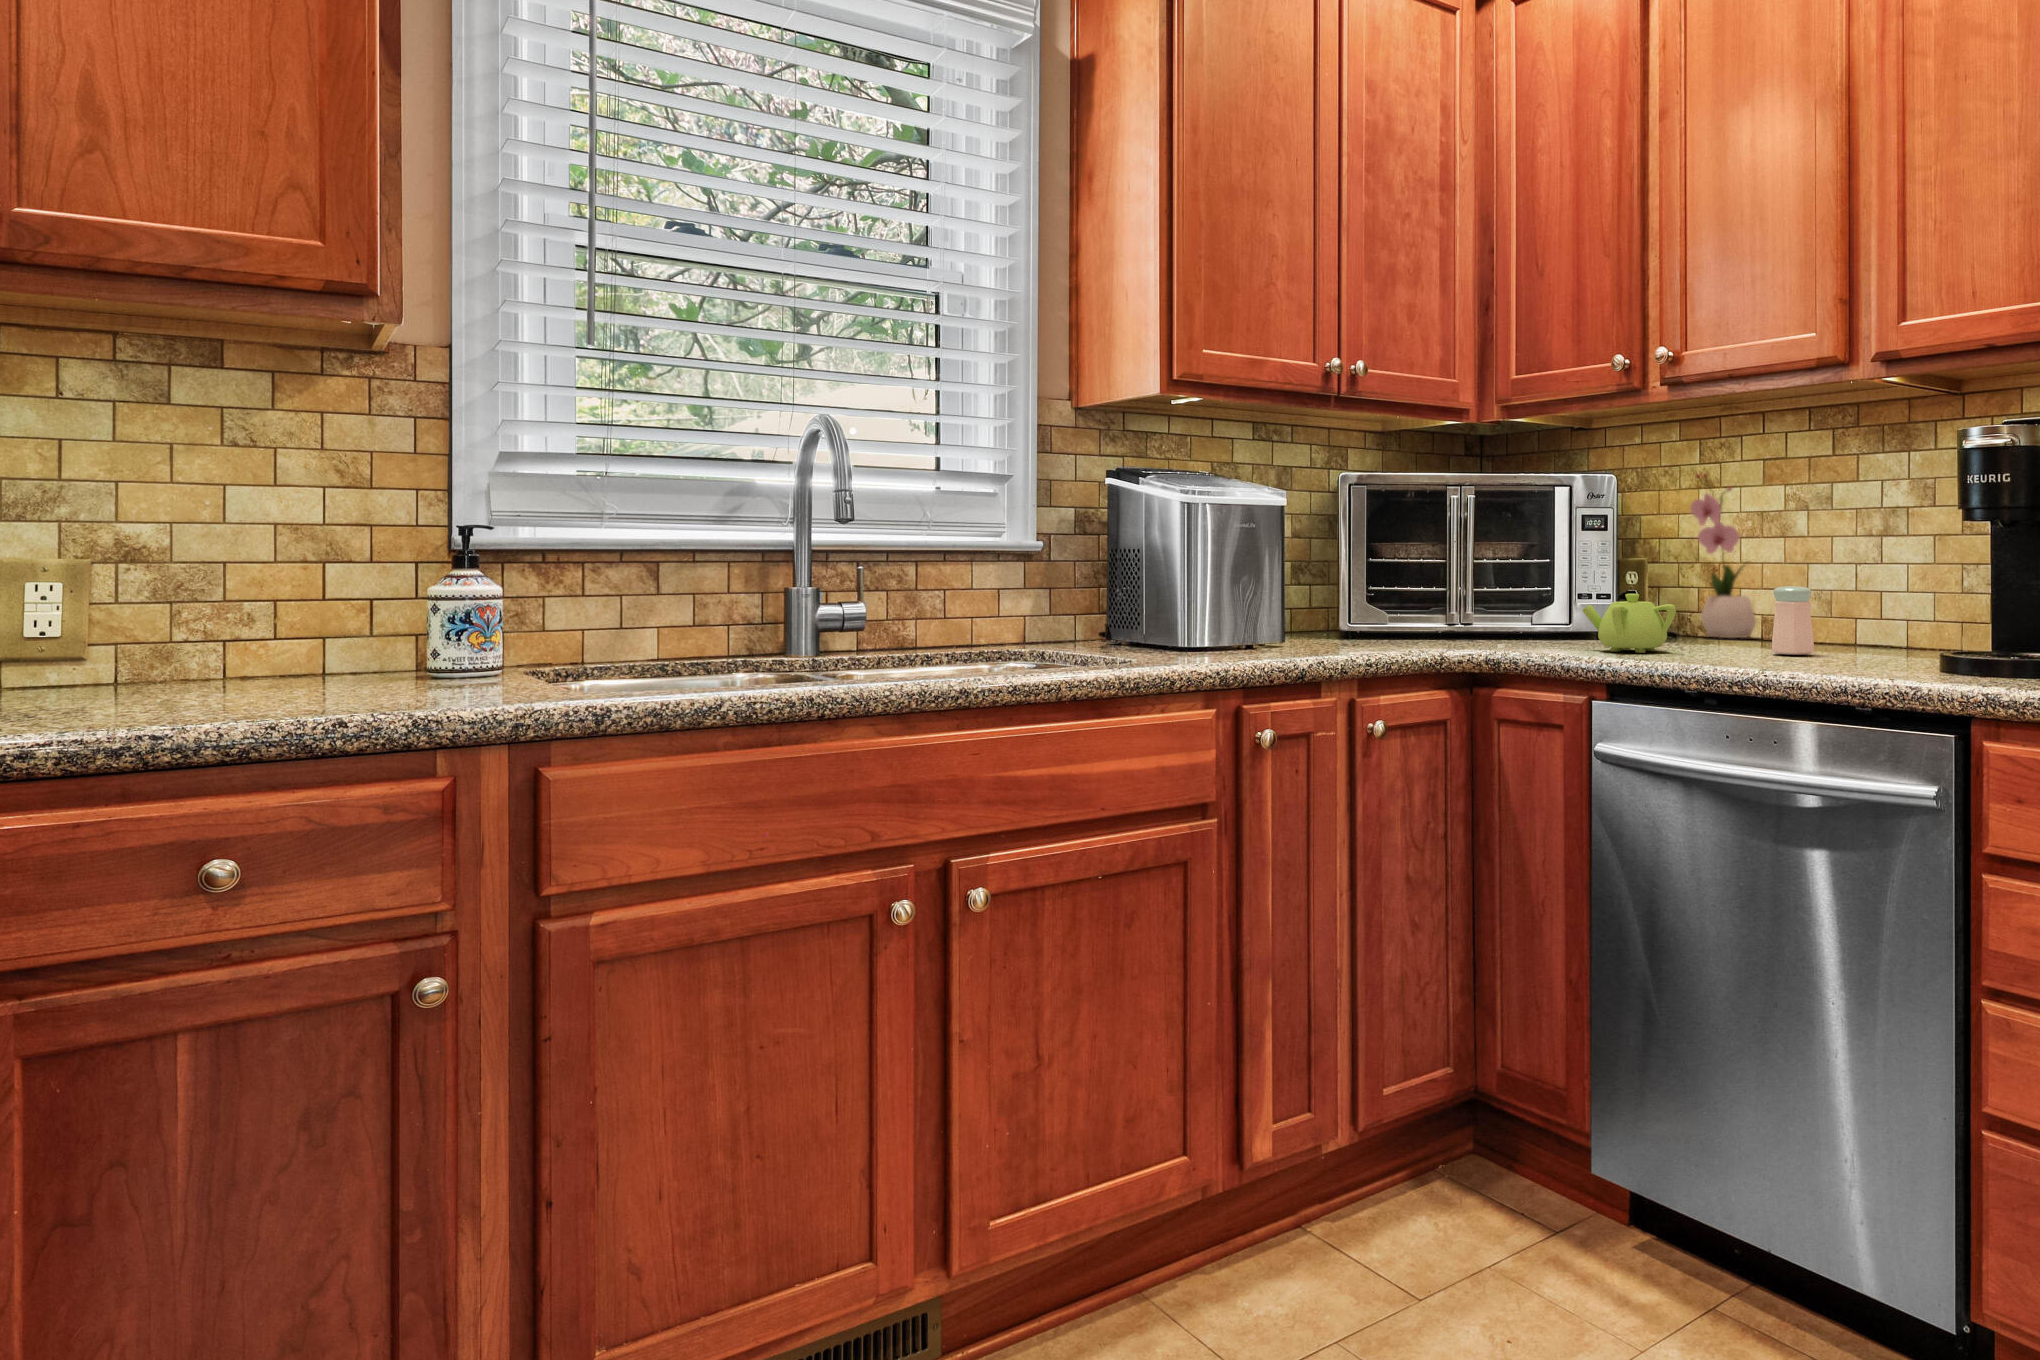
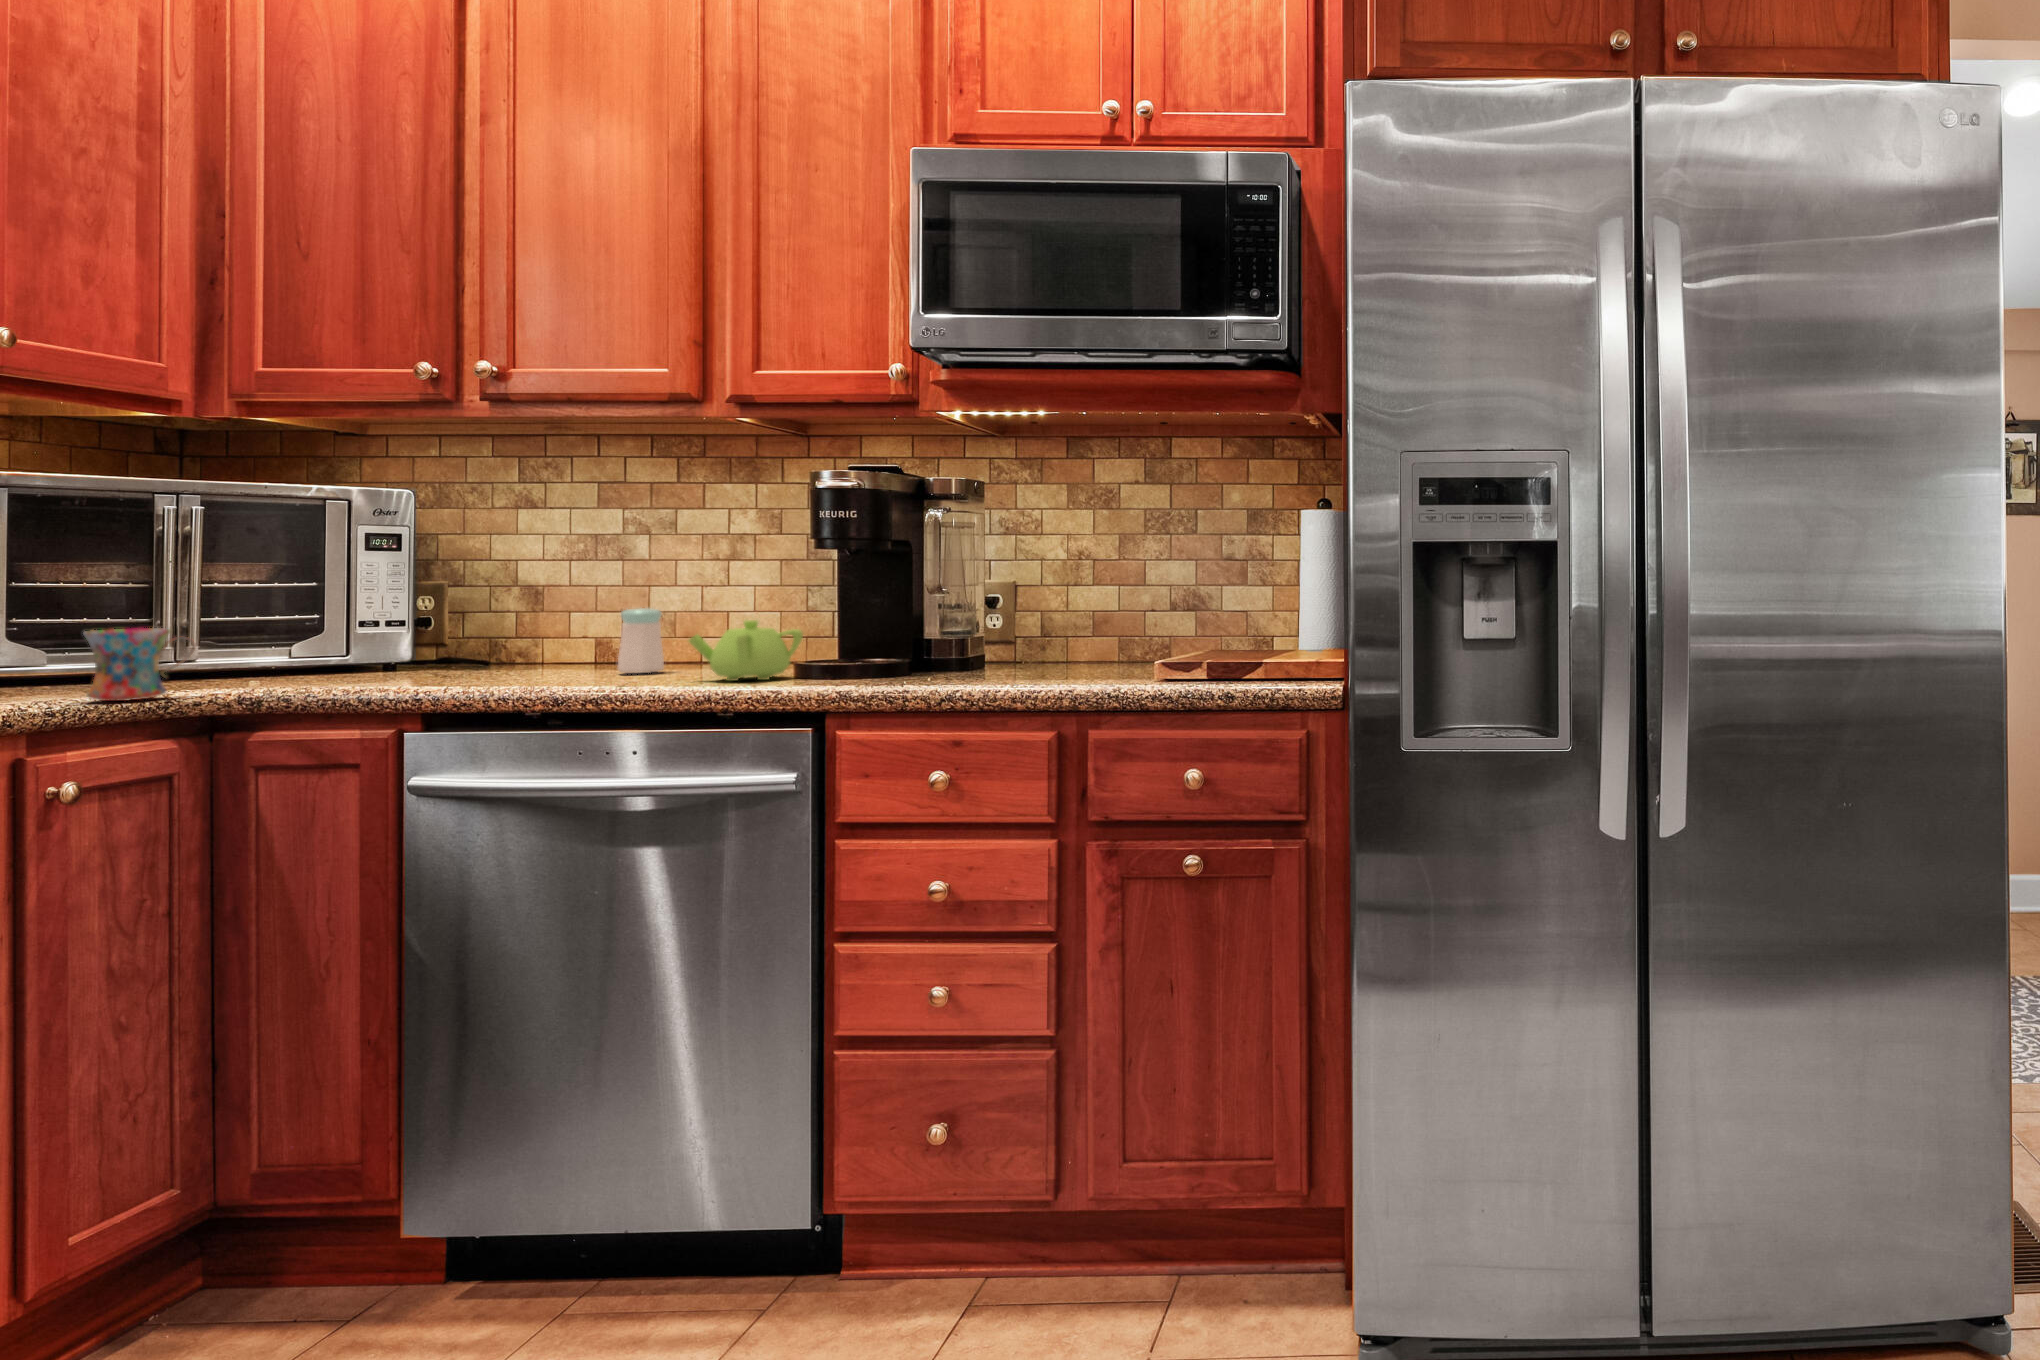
flower arrangement: present [1690,473,1756,638] -> none [511,493,602,661]
mug: none [1400,591,1465,649] -> present [84,628,195,701]
teapot: present [1582,594,1676,653] -> present [689,620,803,681]

